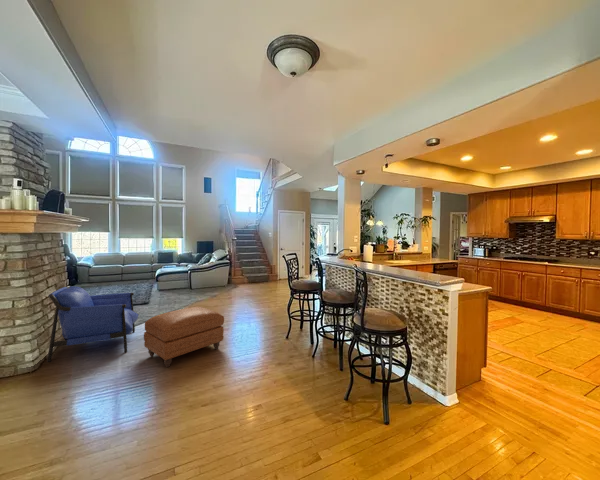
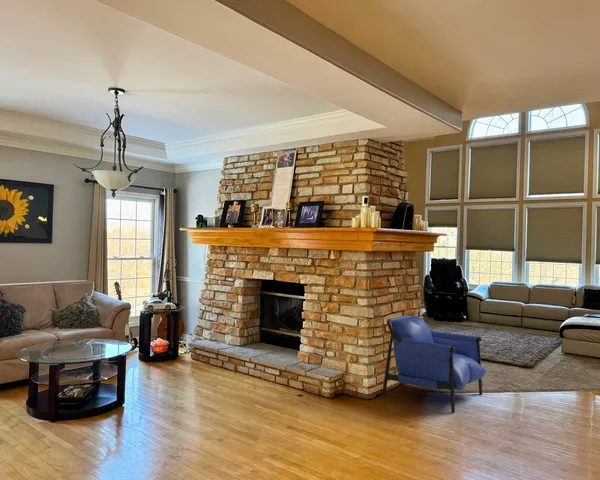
ottoman: present [144,307,224,367] -> none [468,371,586,457]

